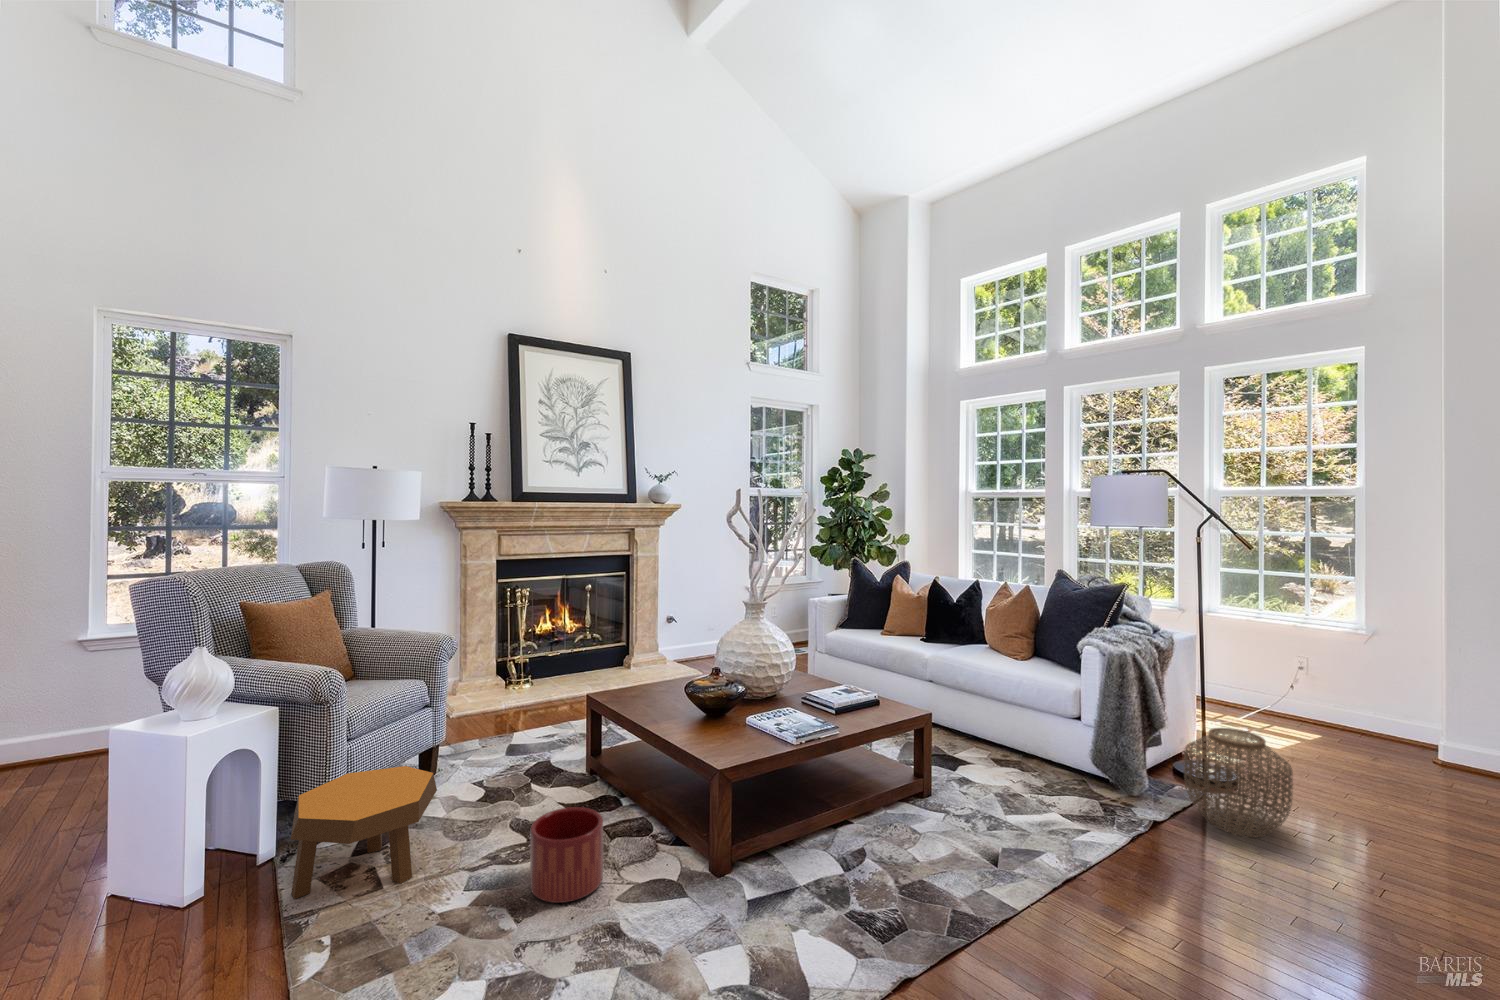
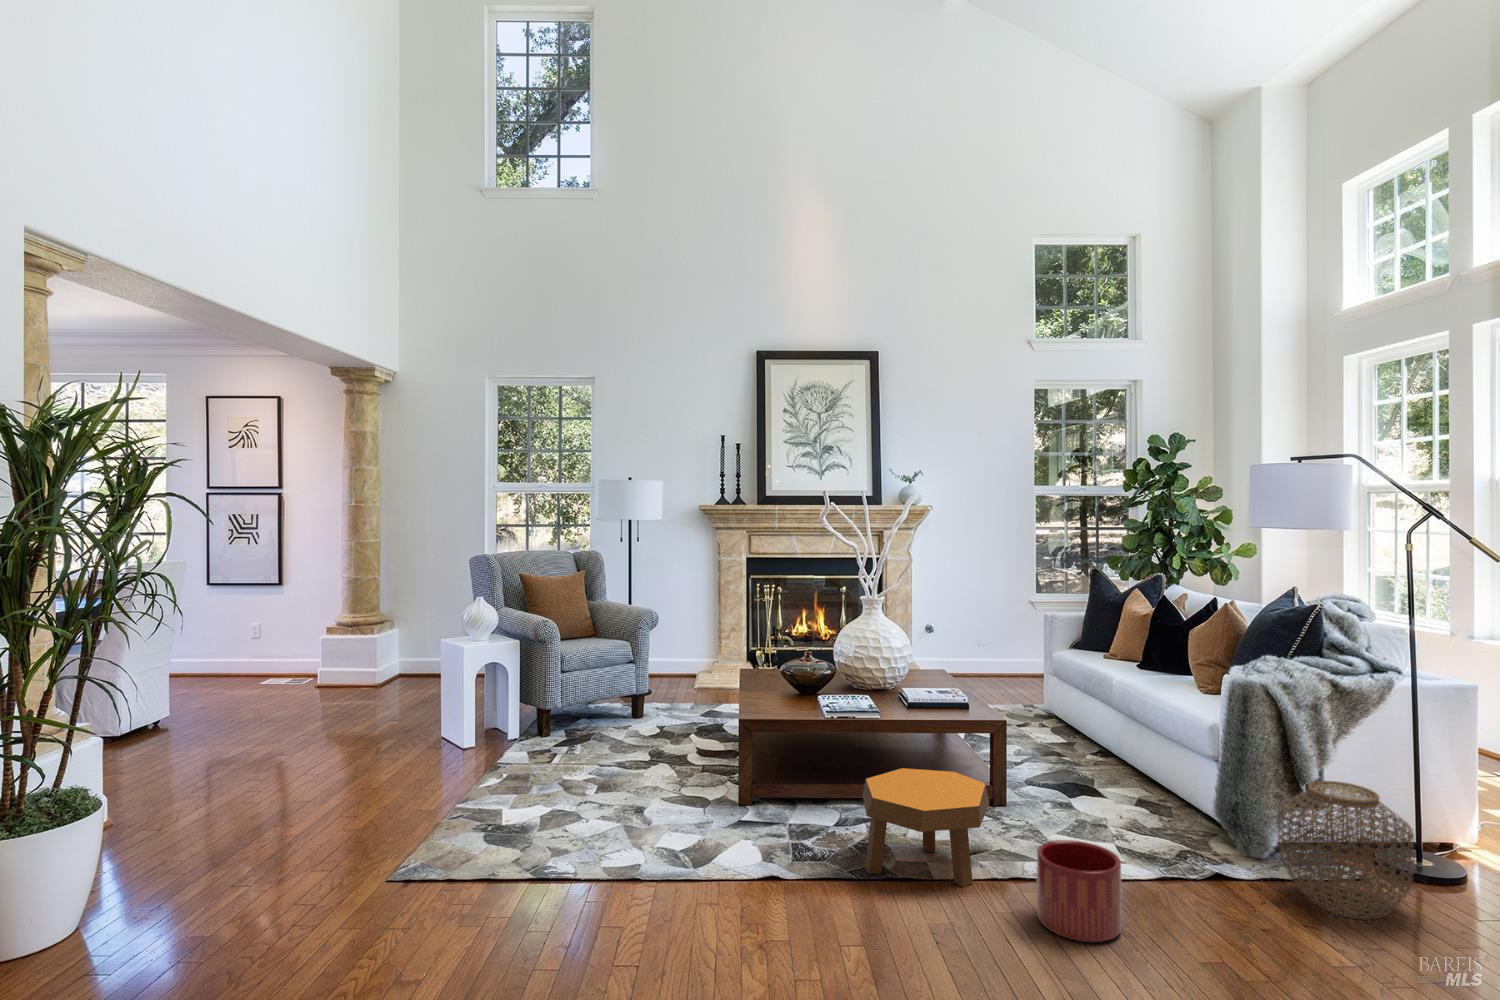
footstool: present [291,766,437,899] -> present [862,768,990,887]
planter: present [530,807,603,903] -> present [1037,840,1122,942]

